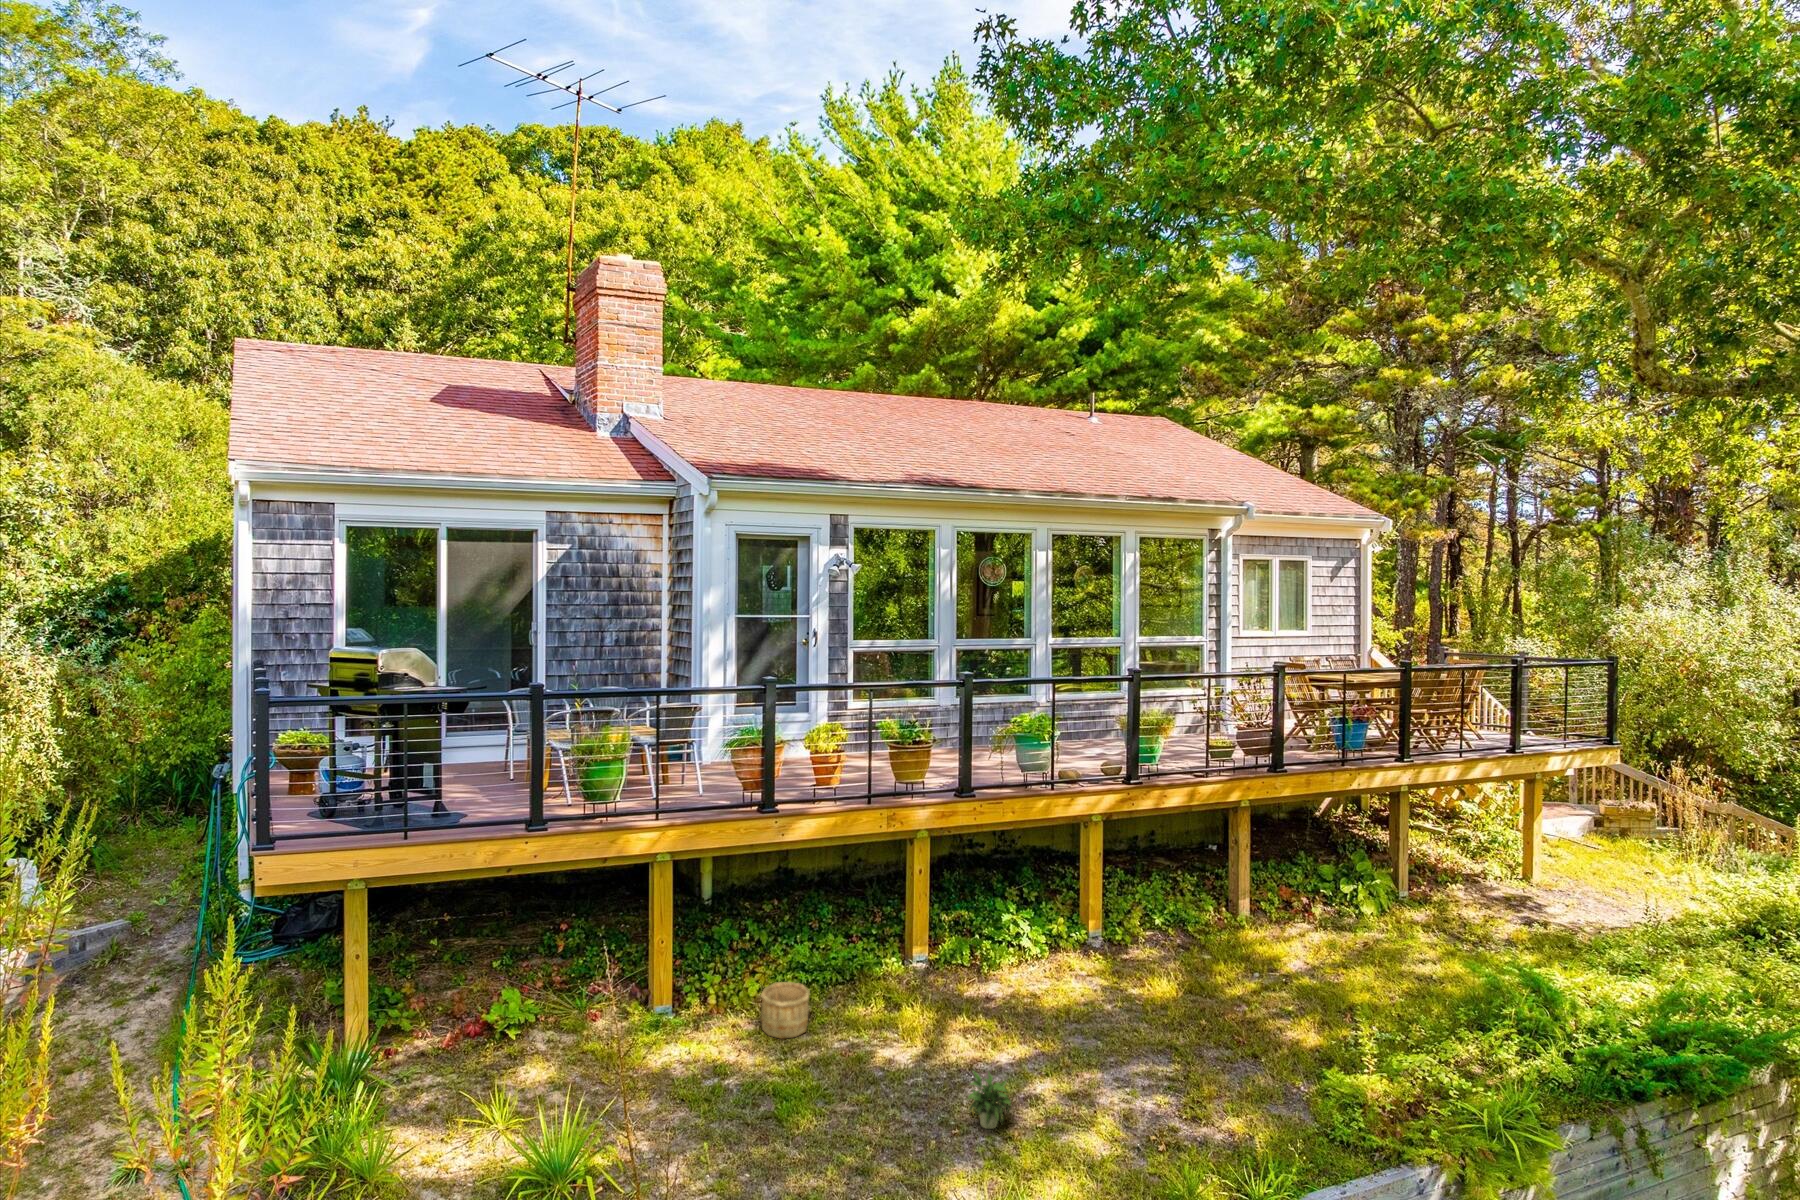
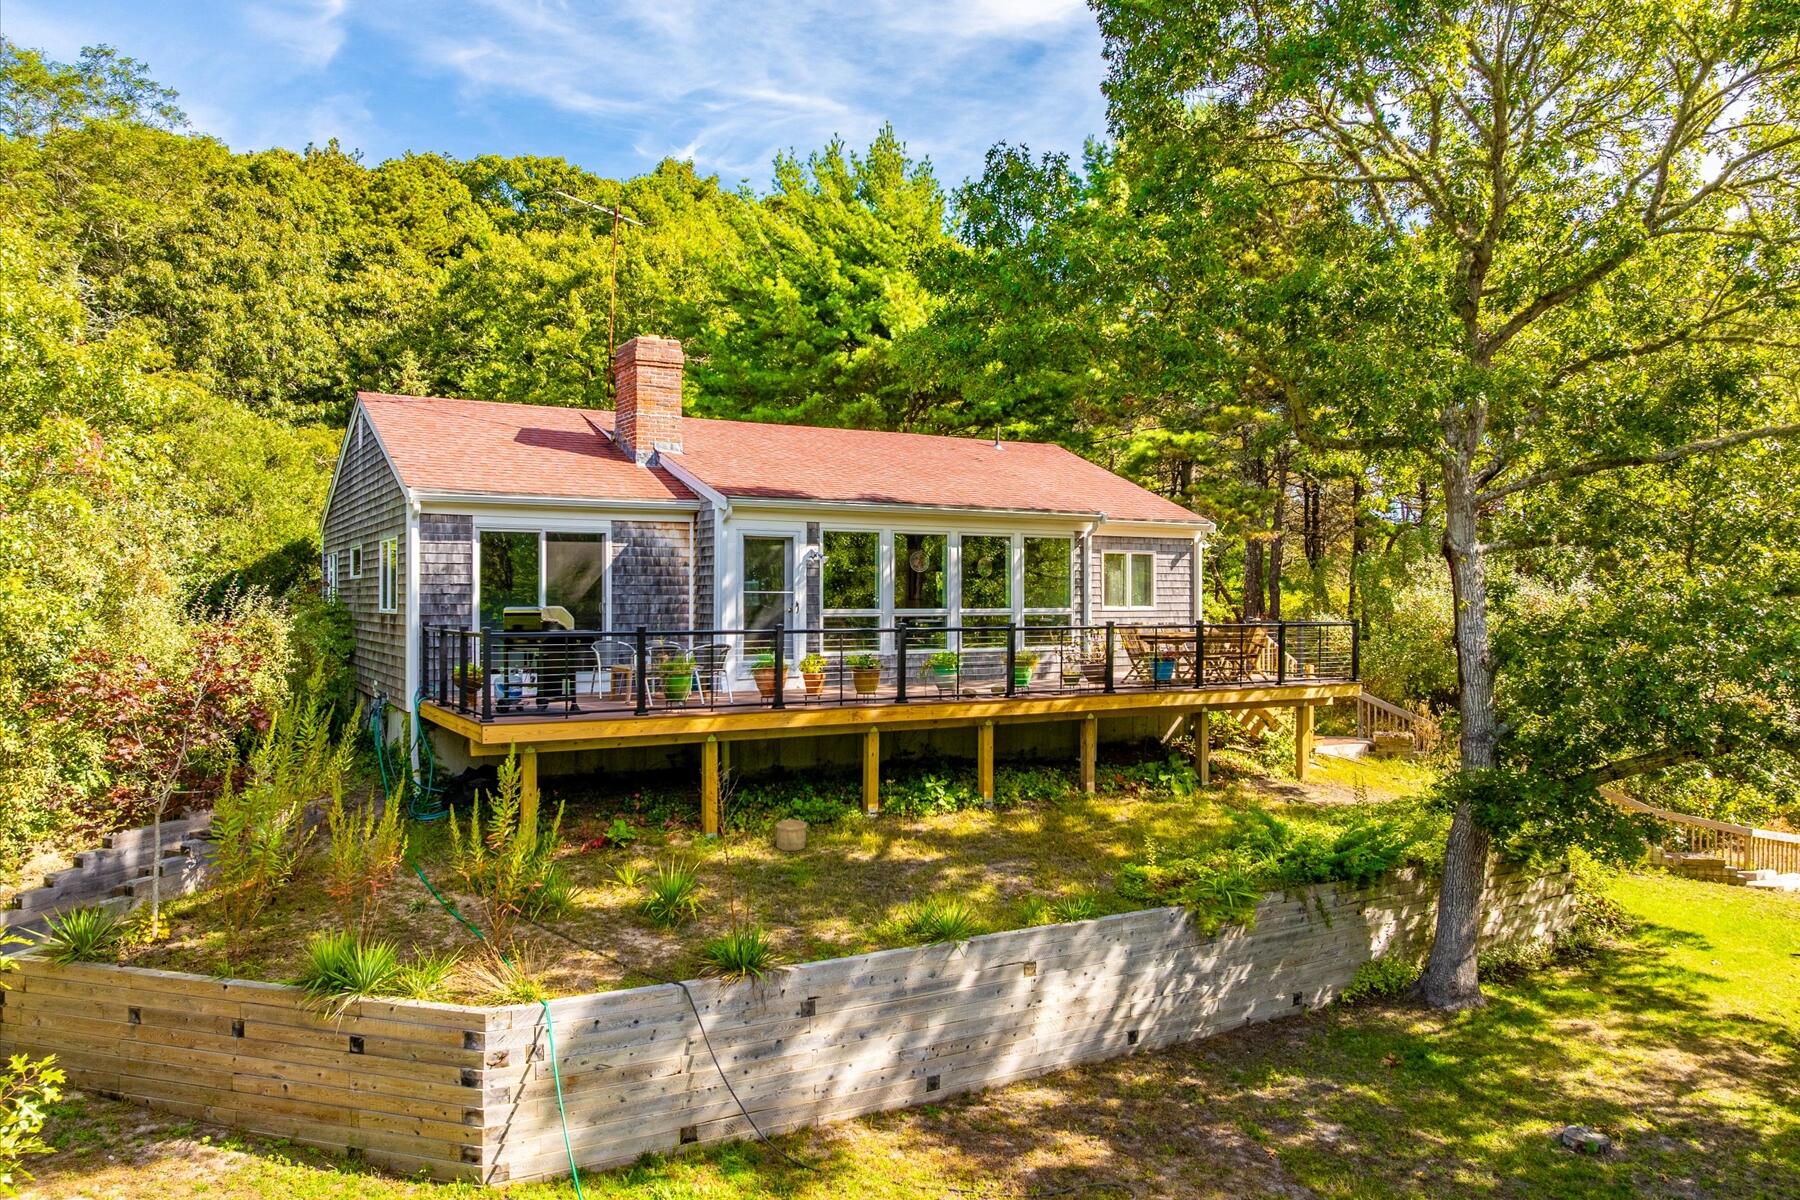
potted plant: present [967,1072,1011,1129] -> none [907,851,934,882]

